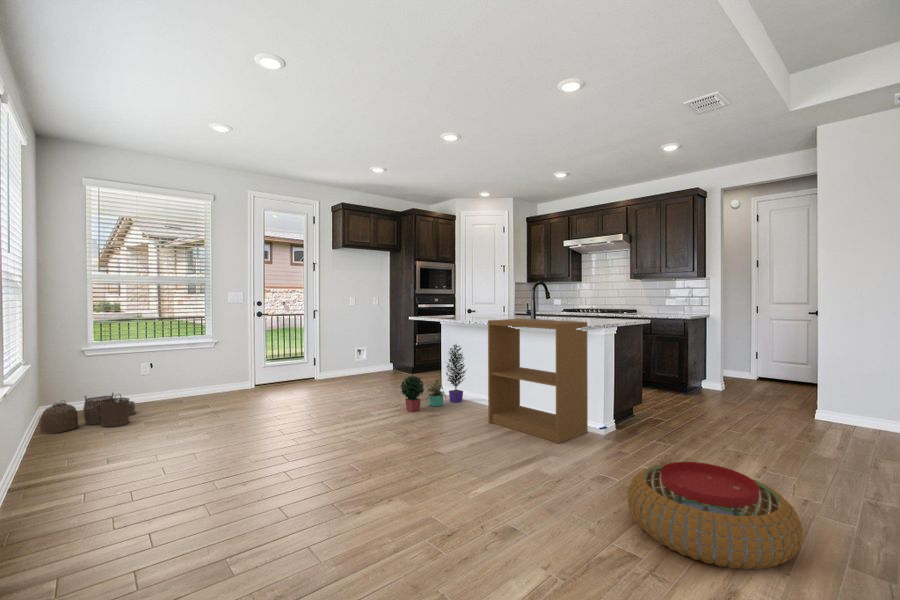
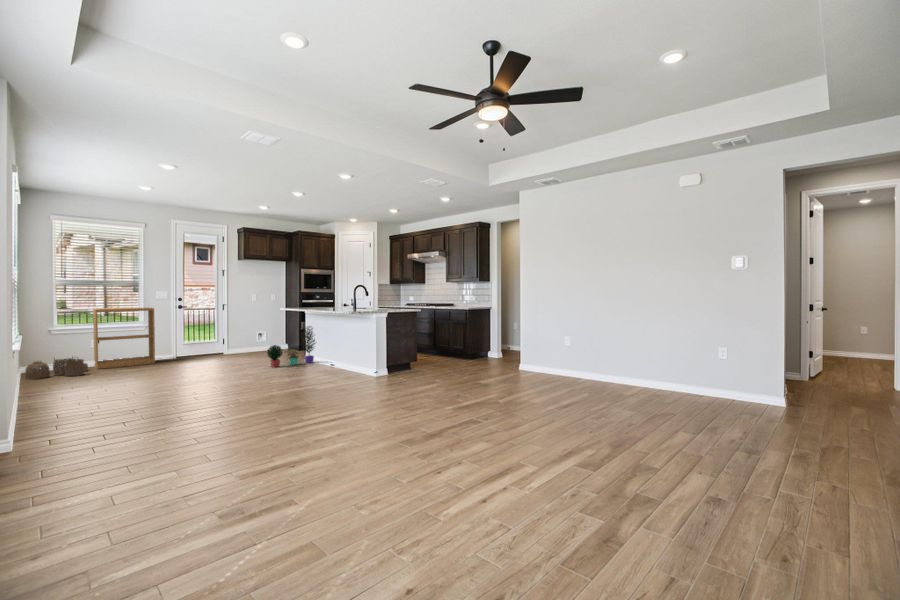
bookshelf: present [488,319,588,444] -> present [93,308,155,369]
pouf: present [628,462,803,570] -> none [325,373,393,408]

